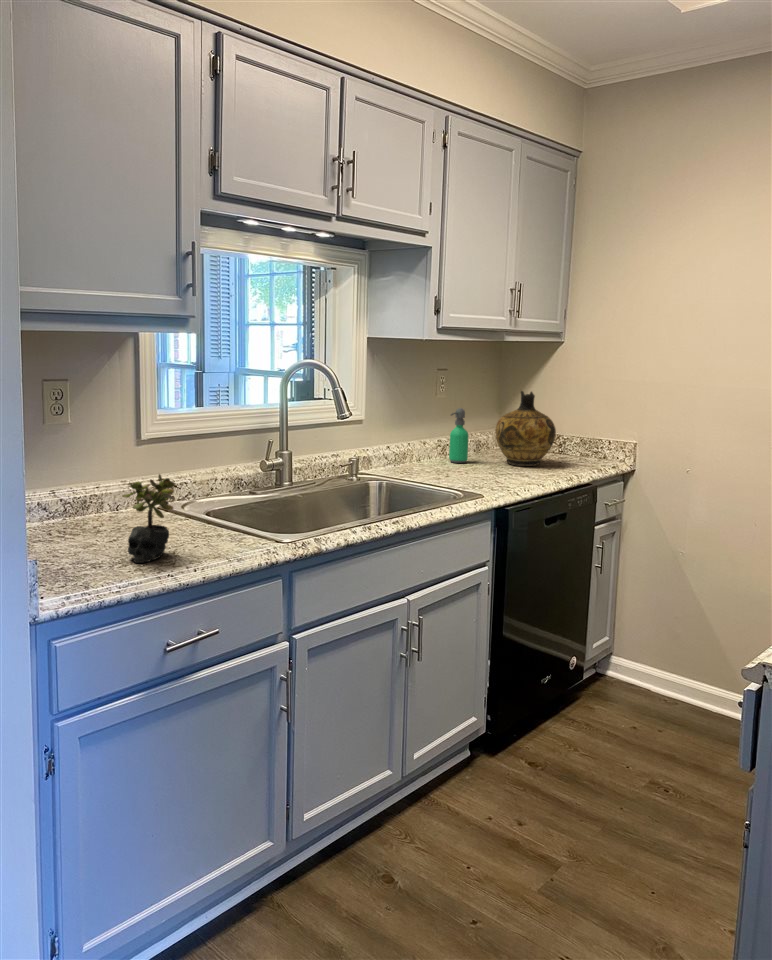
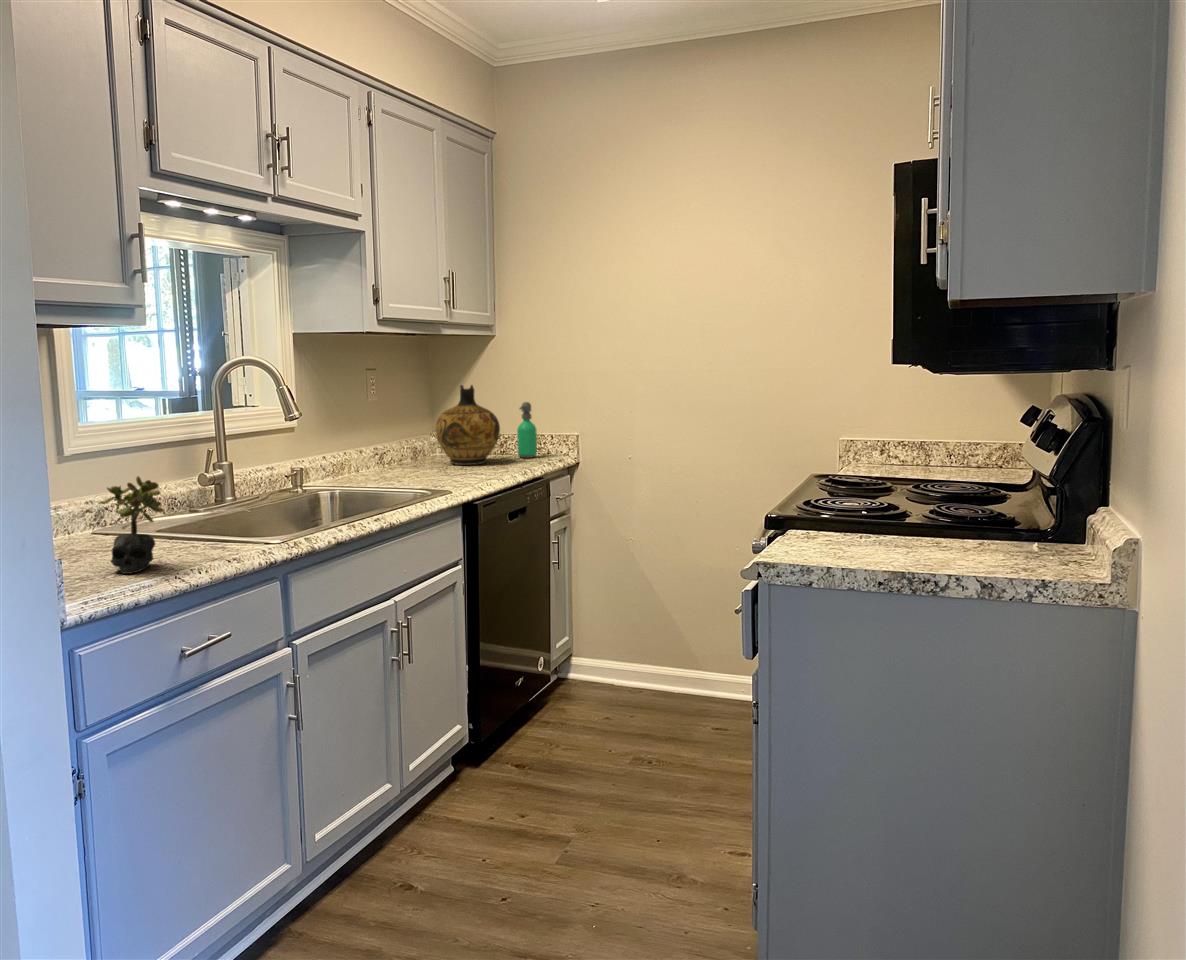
soap dispenser: present [449,408,469,463] -> present [517,402,537,458]

